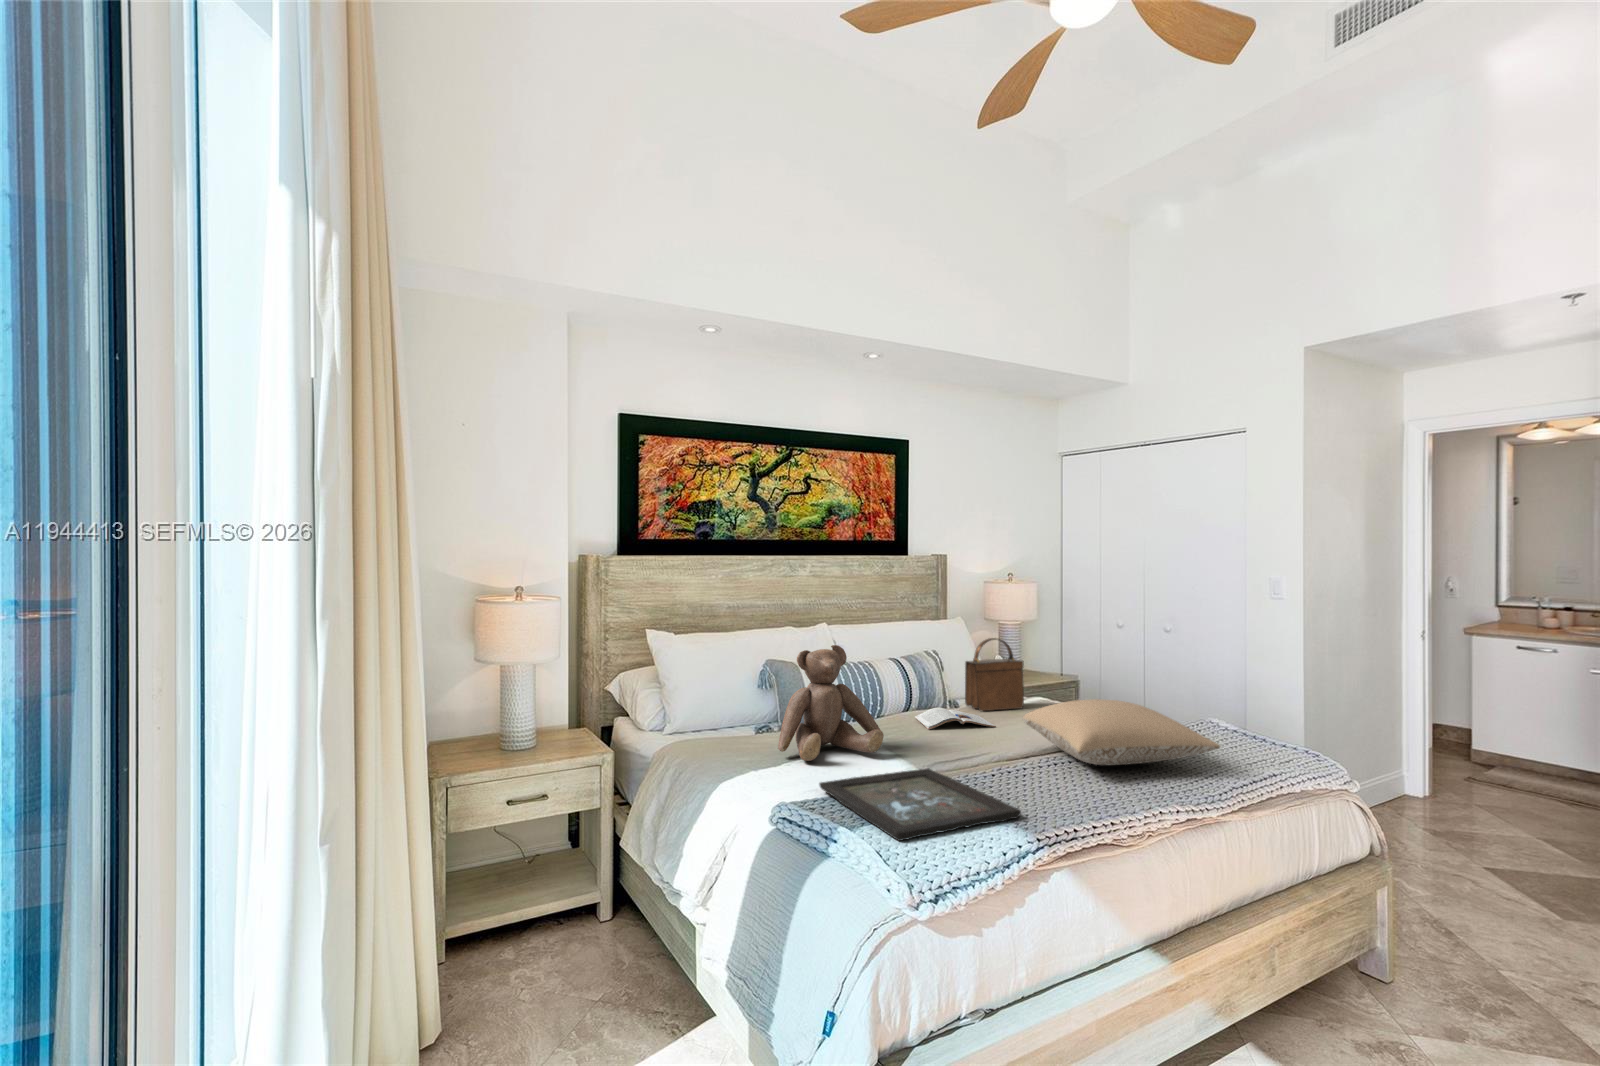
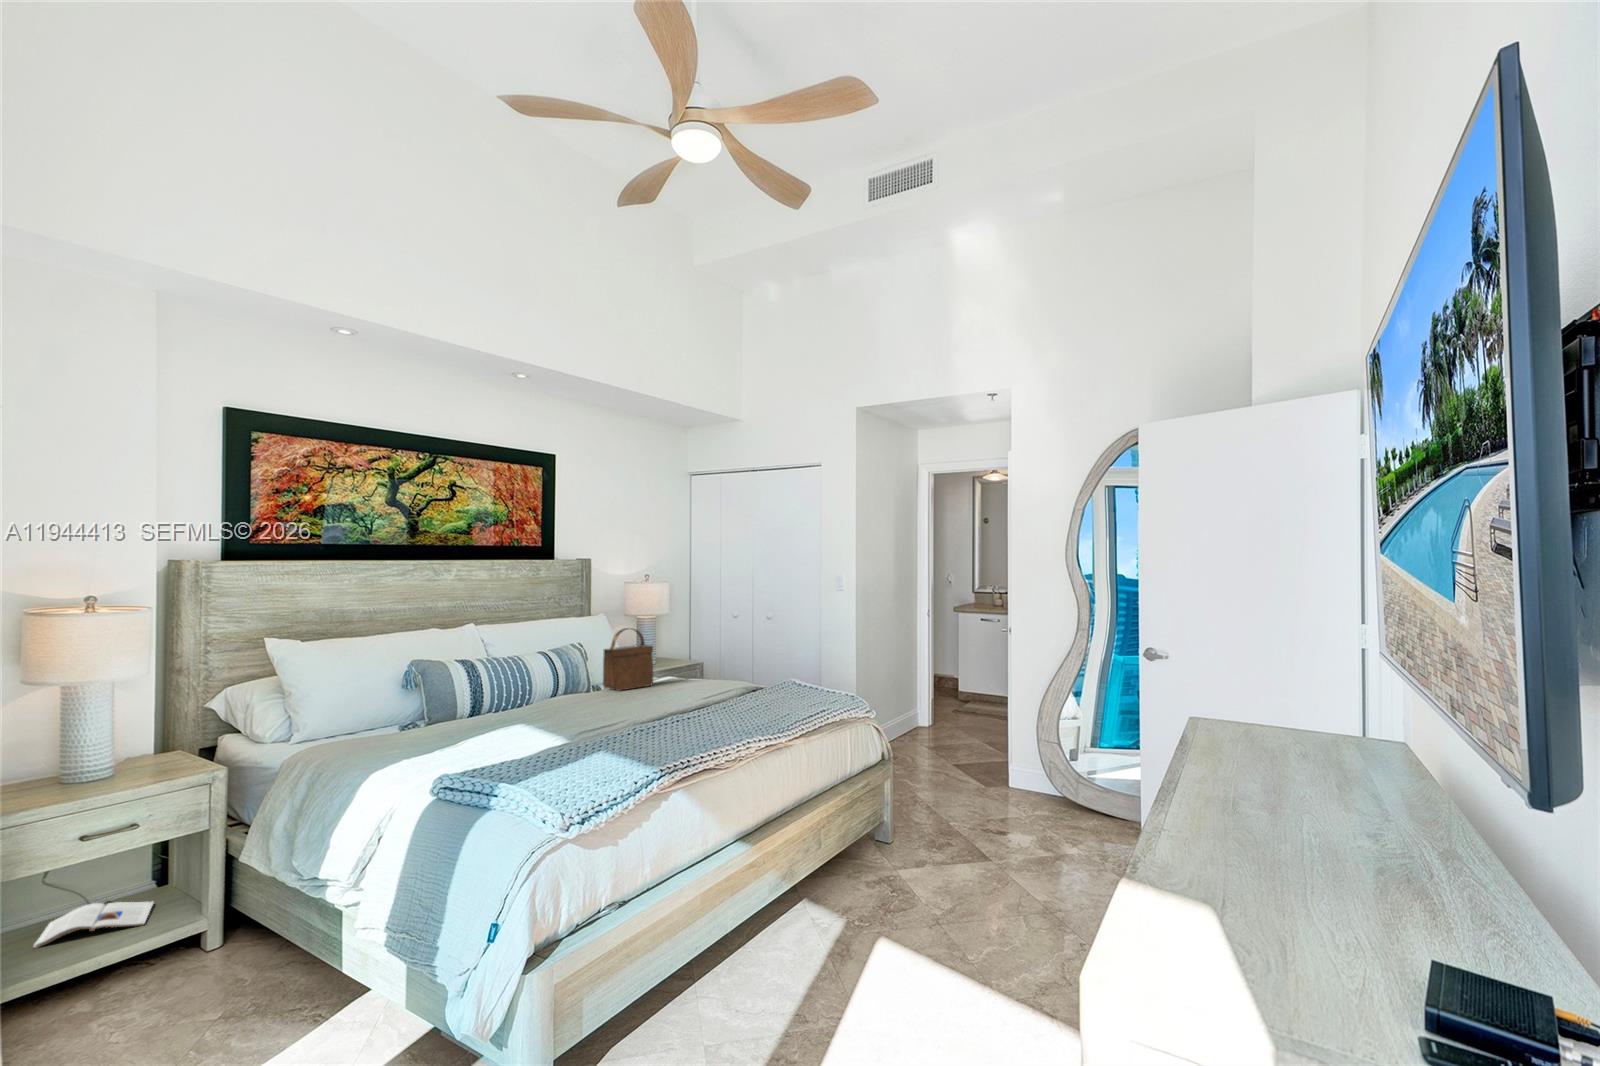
teddy bear: present [778,645,884,761] -> none [427,638,532,743]
pillow: present [1023,699,1221,765] -> none [652,667,794,715]
magazine: present [915,707,995,730] -> present [34,901,153,948]
tray: present [820,769,1021,841] -> none [474,734,650,786]

